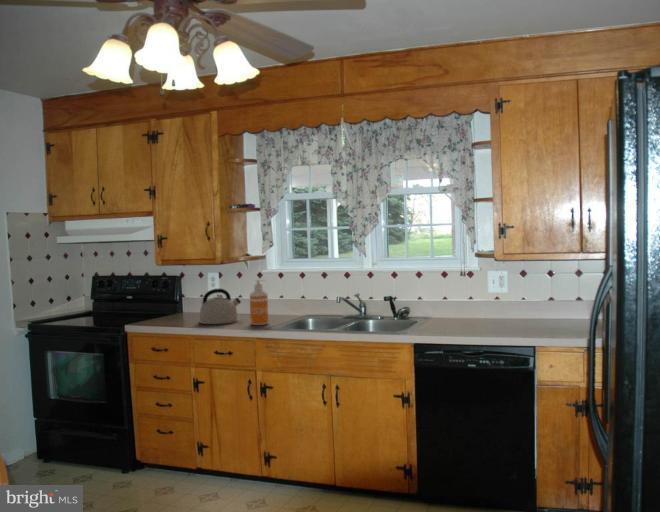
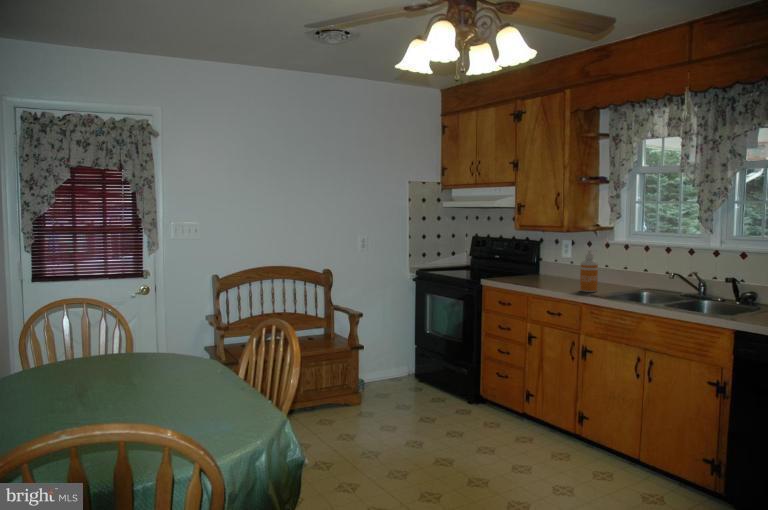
kettle: present [199,289,241,324] -> none [539,255,579,287]

